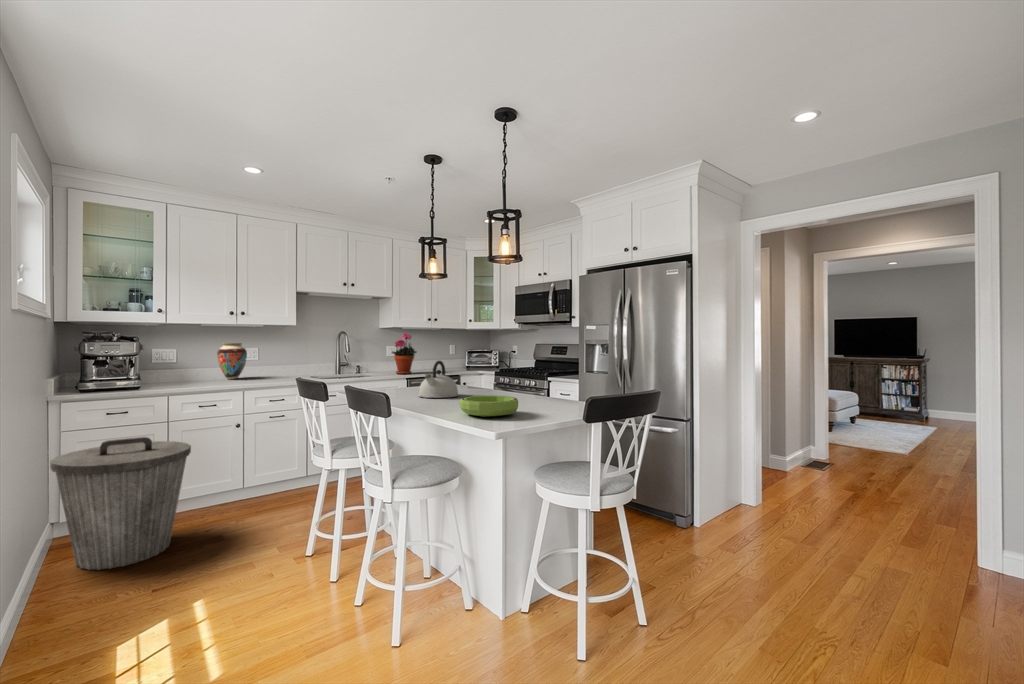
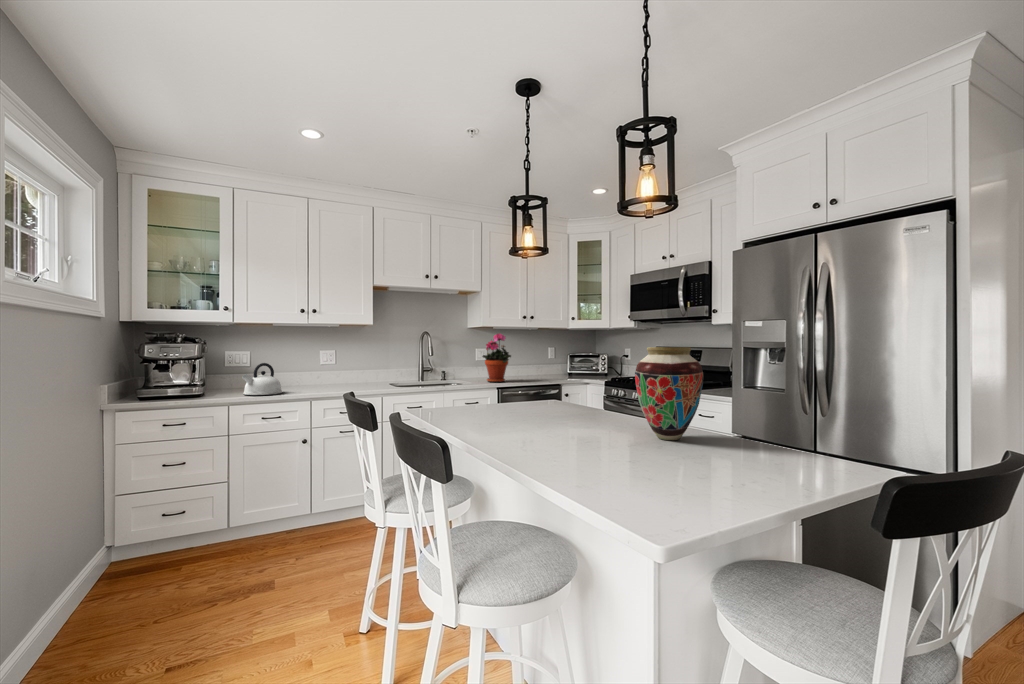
vase: present [217,343,247,379] -> present [635,347,703,440]
kettle: present [418,361,459,398] -> present [242,363,282,395]
bowl: present [460,396,518,417] -> none [572,434,676,477]
trash can: present [50,437,191,570] -> none [78,458,240,622]

